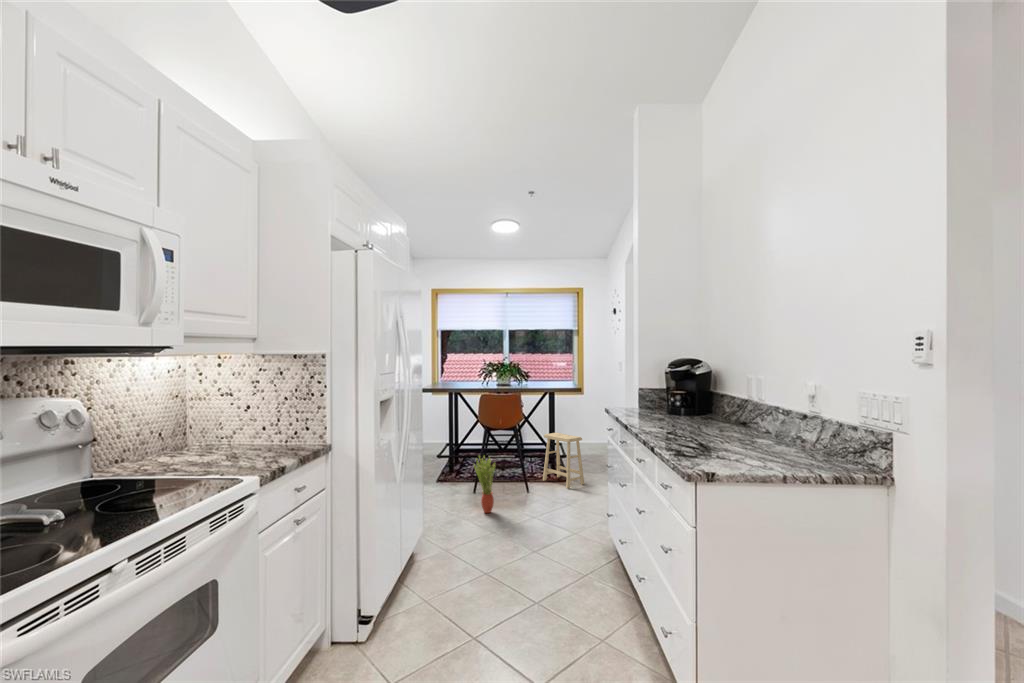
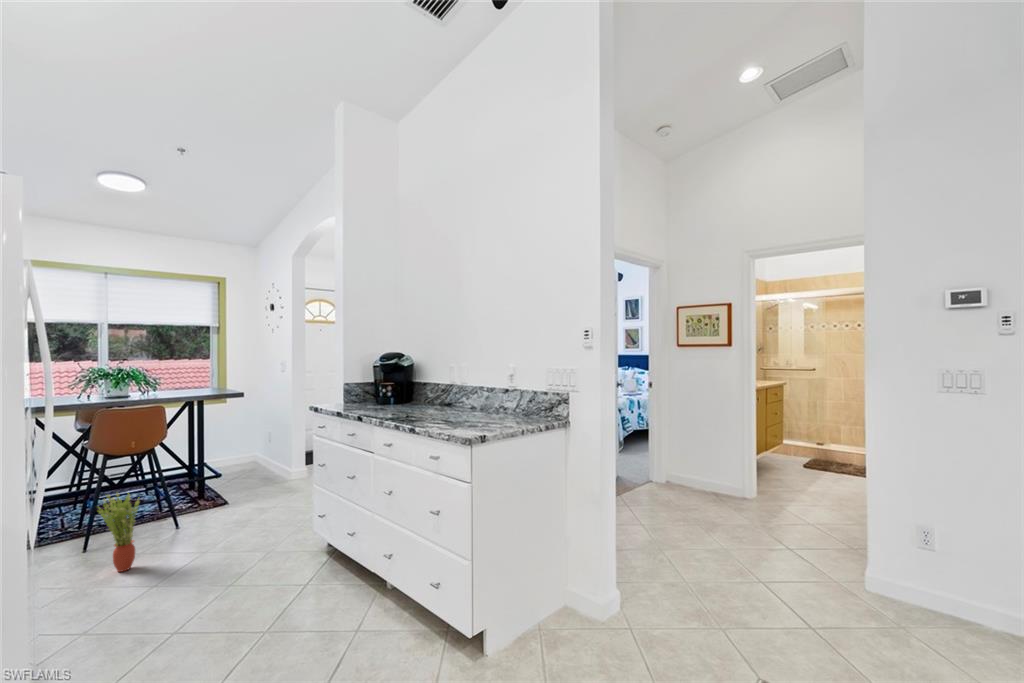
footstool: present [543,433,584,488] -> none [191,448,252,511]

